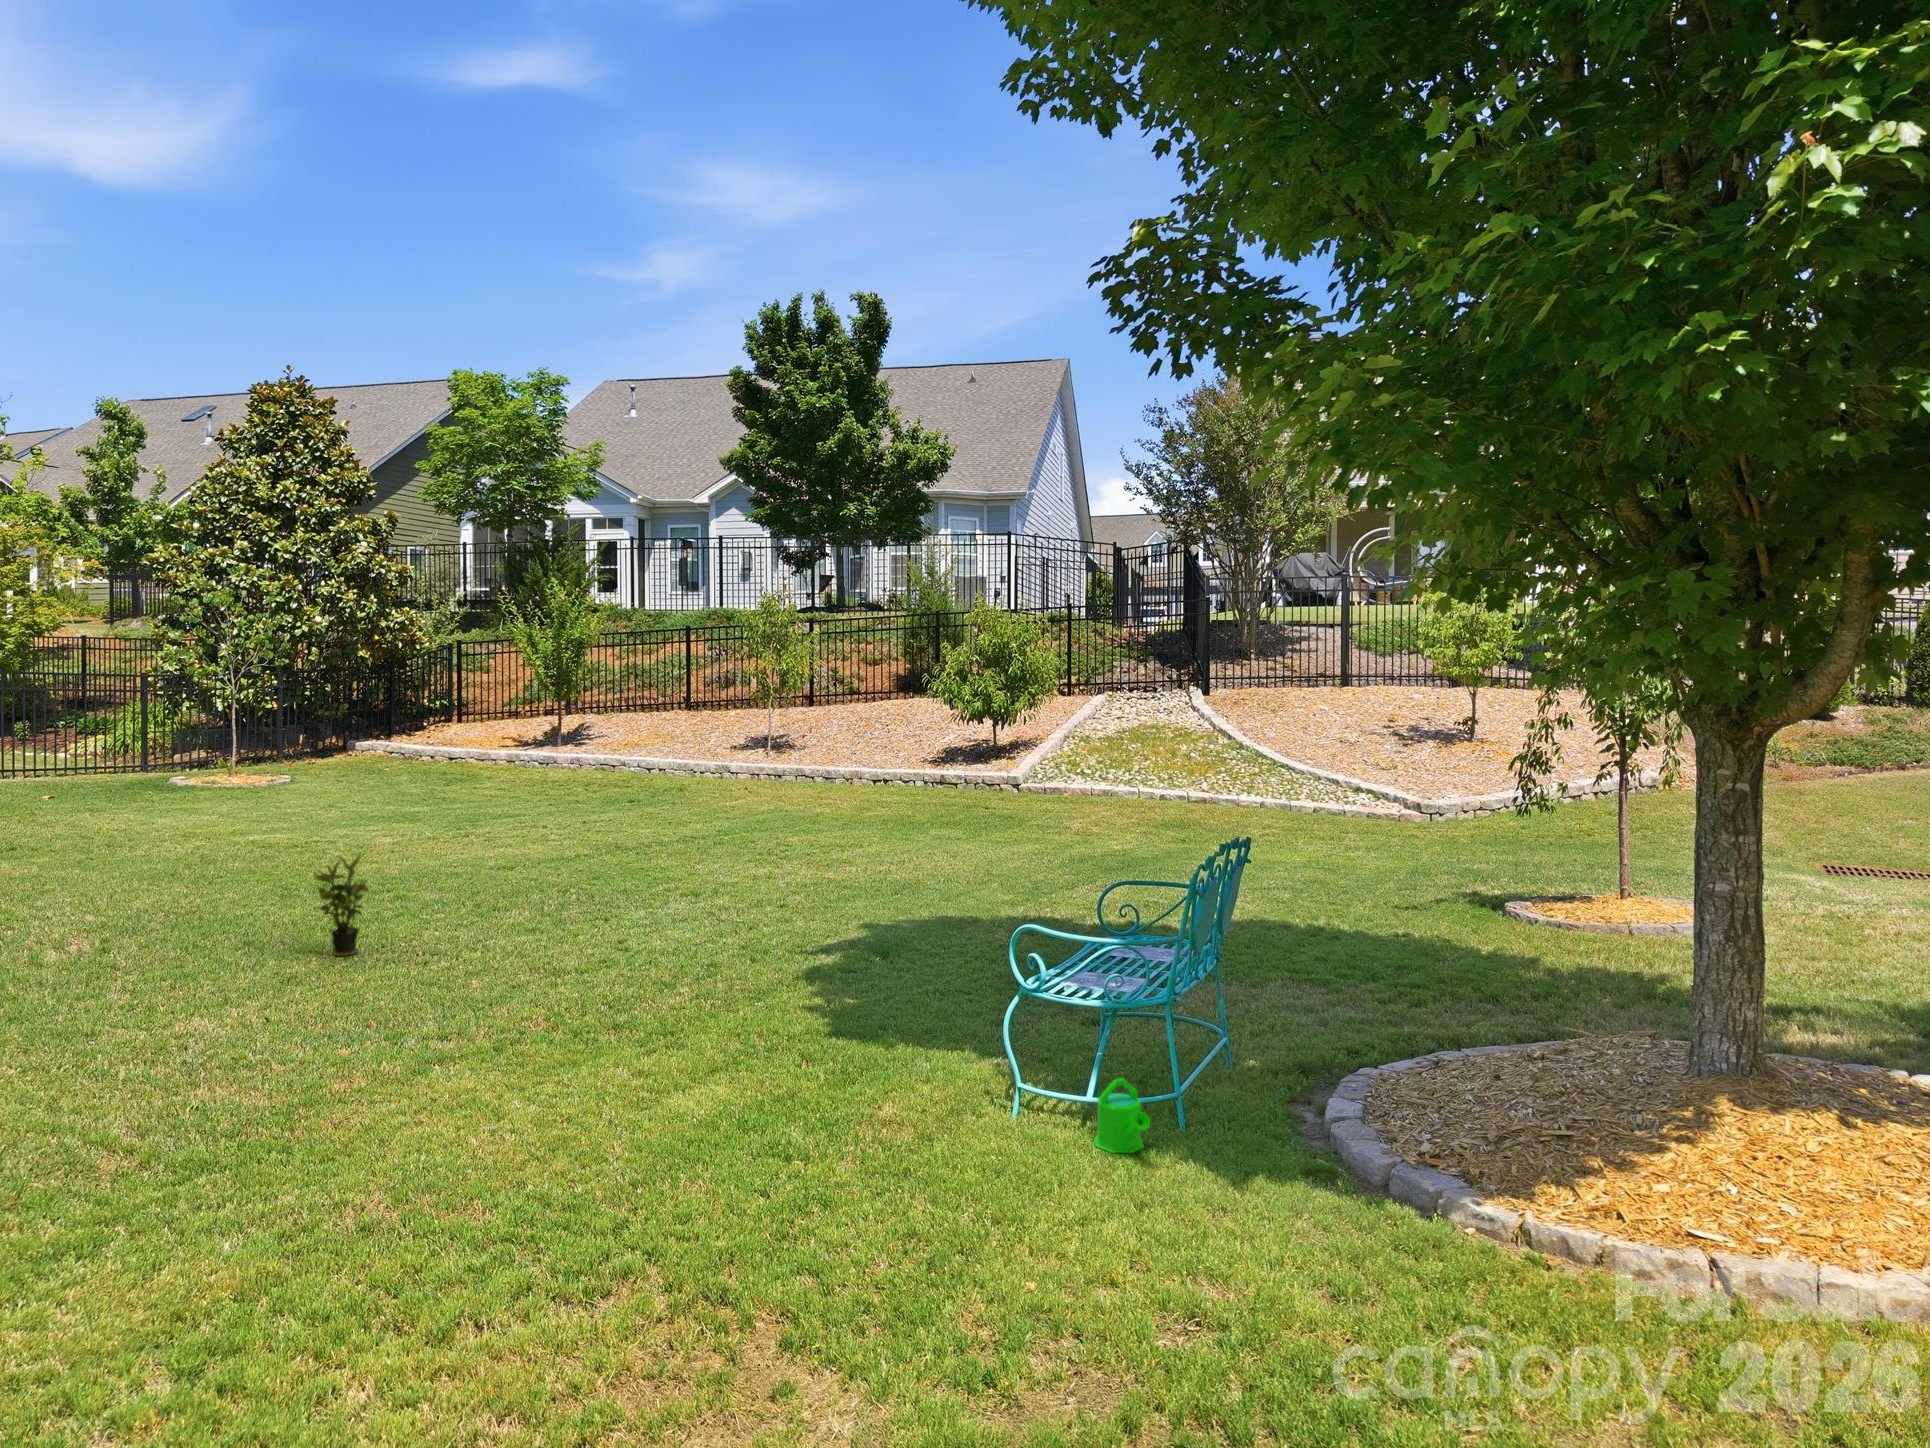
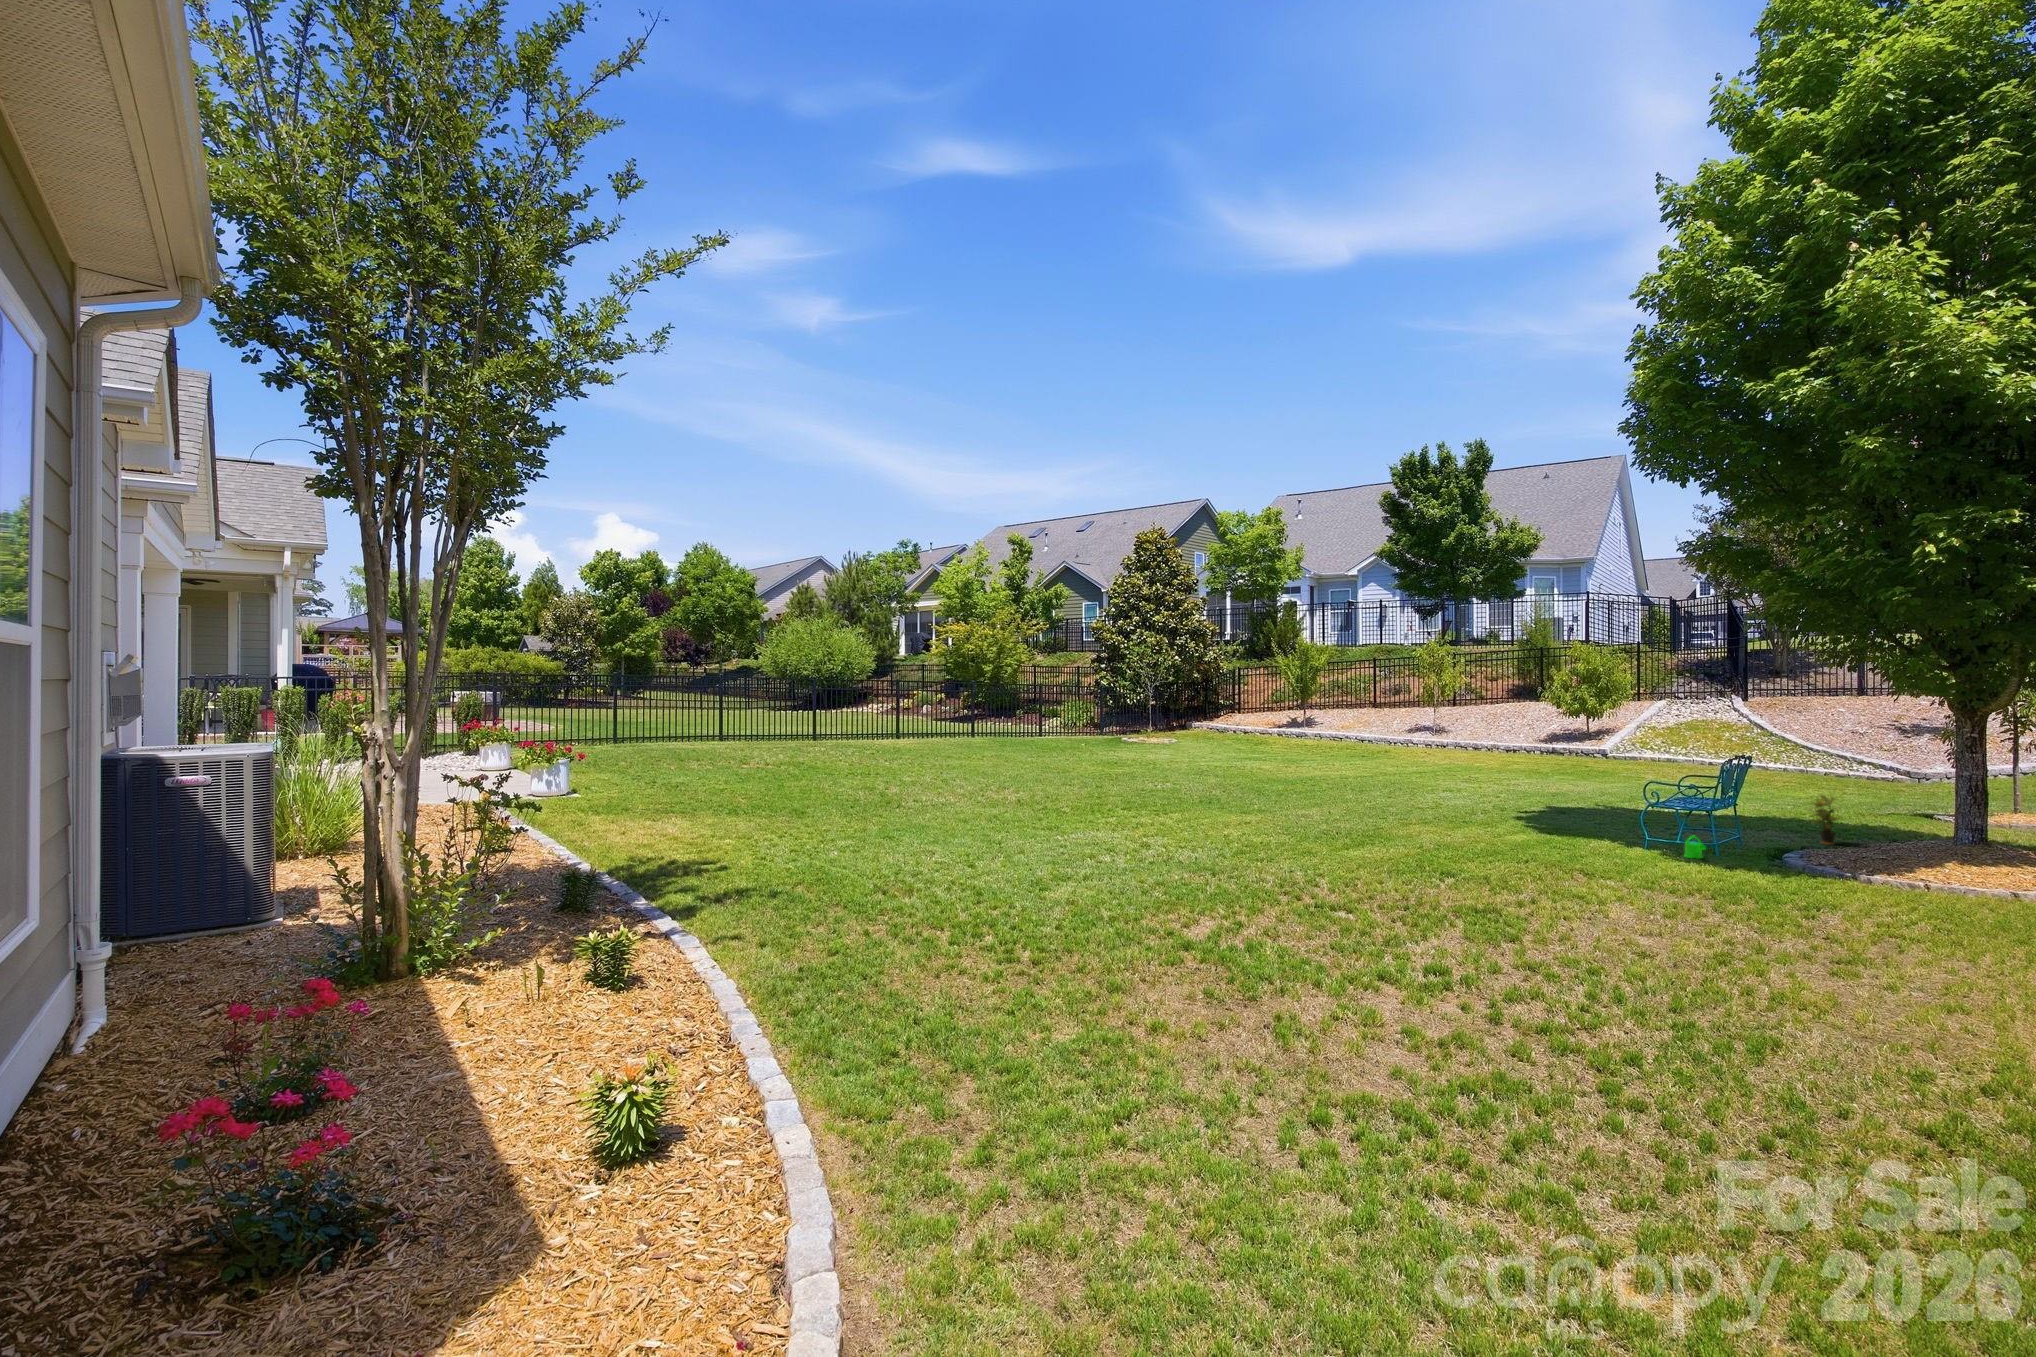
potted plant: present [314,855,369,956] -> present [1814,795,1839,845]

